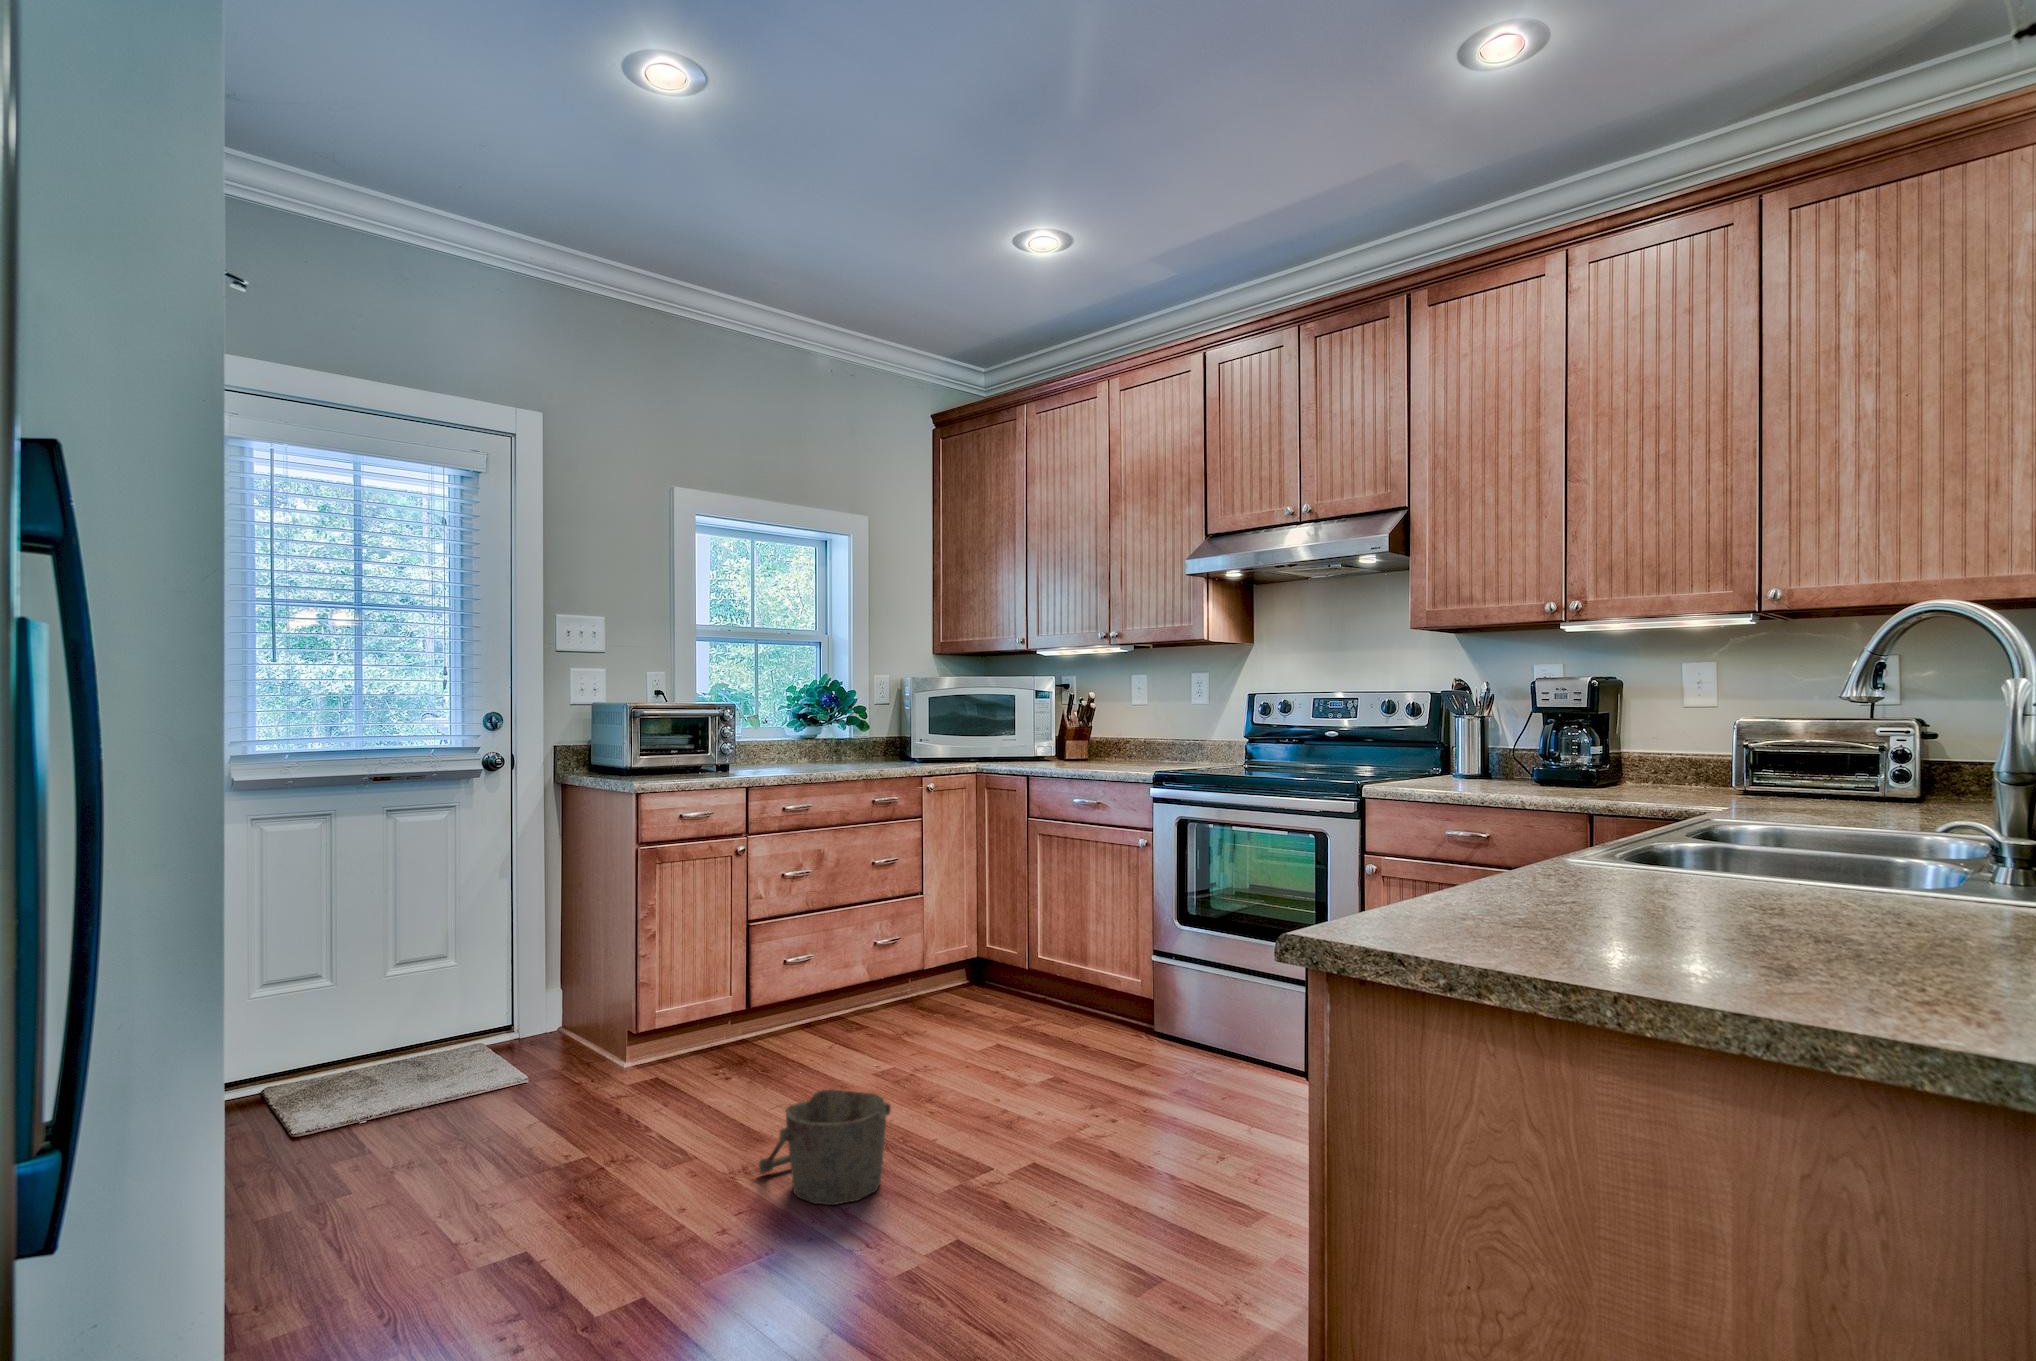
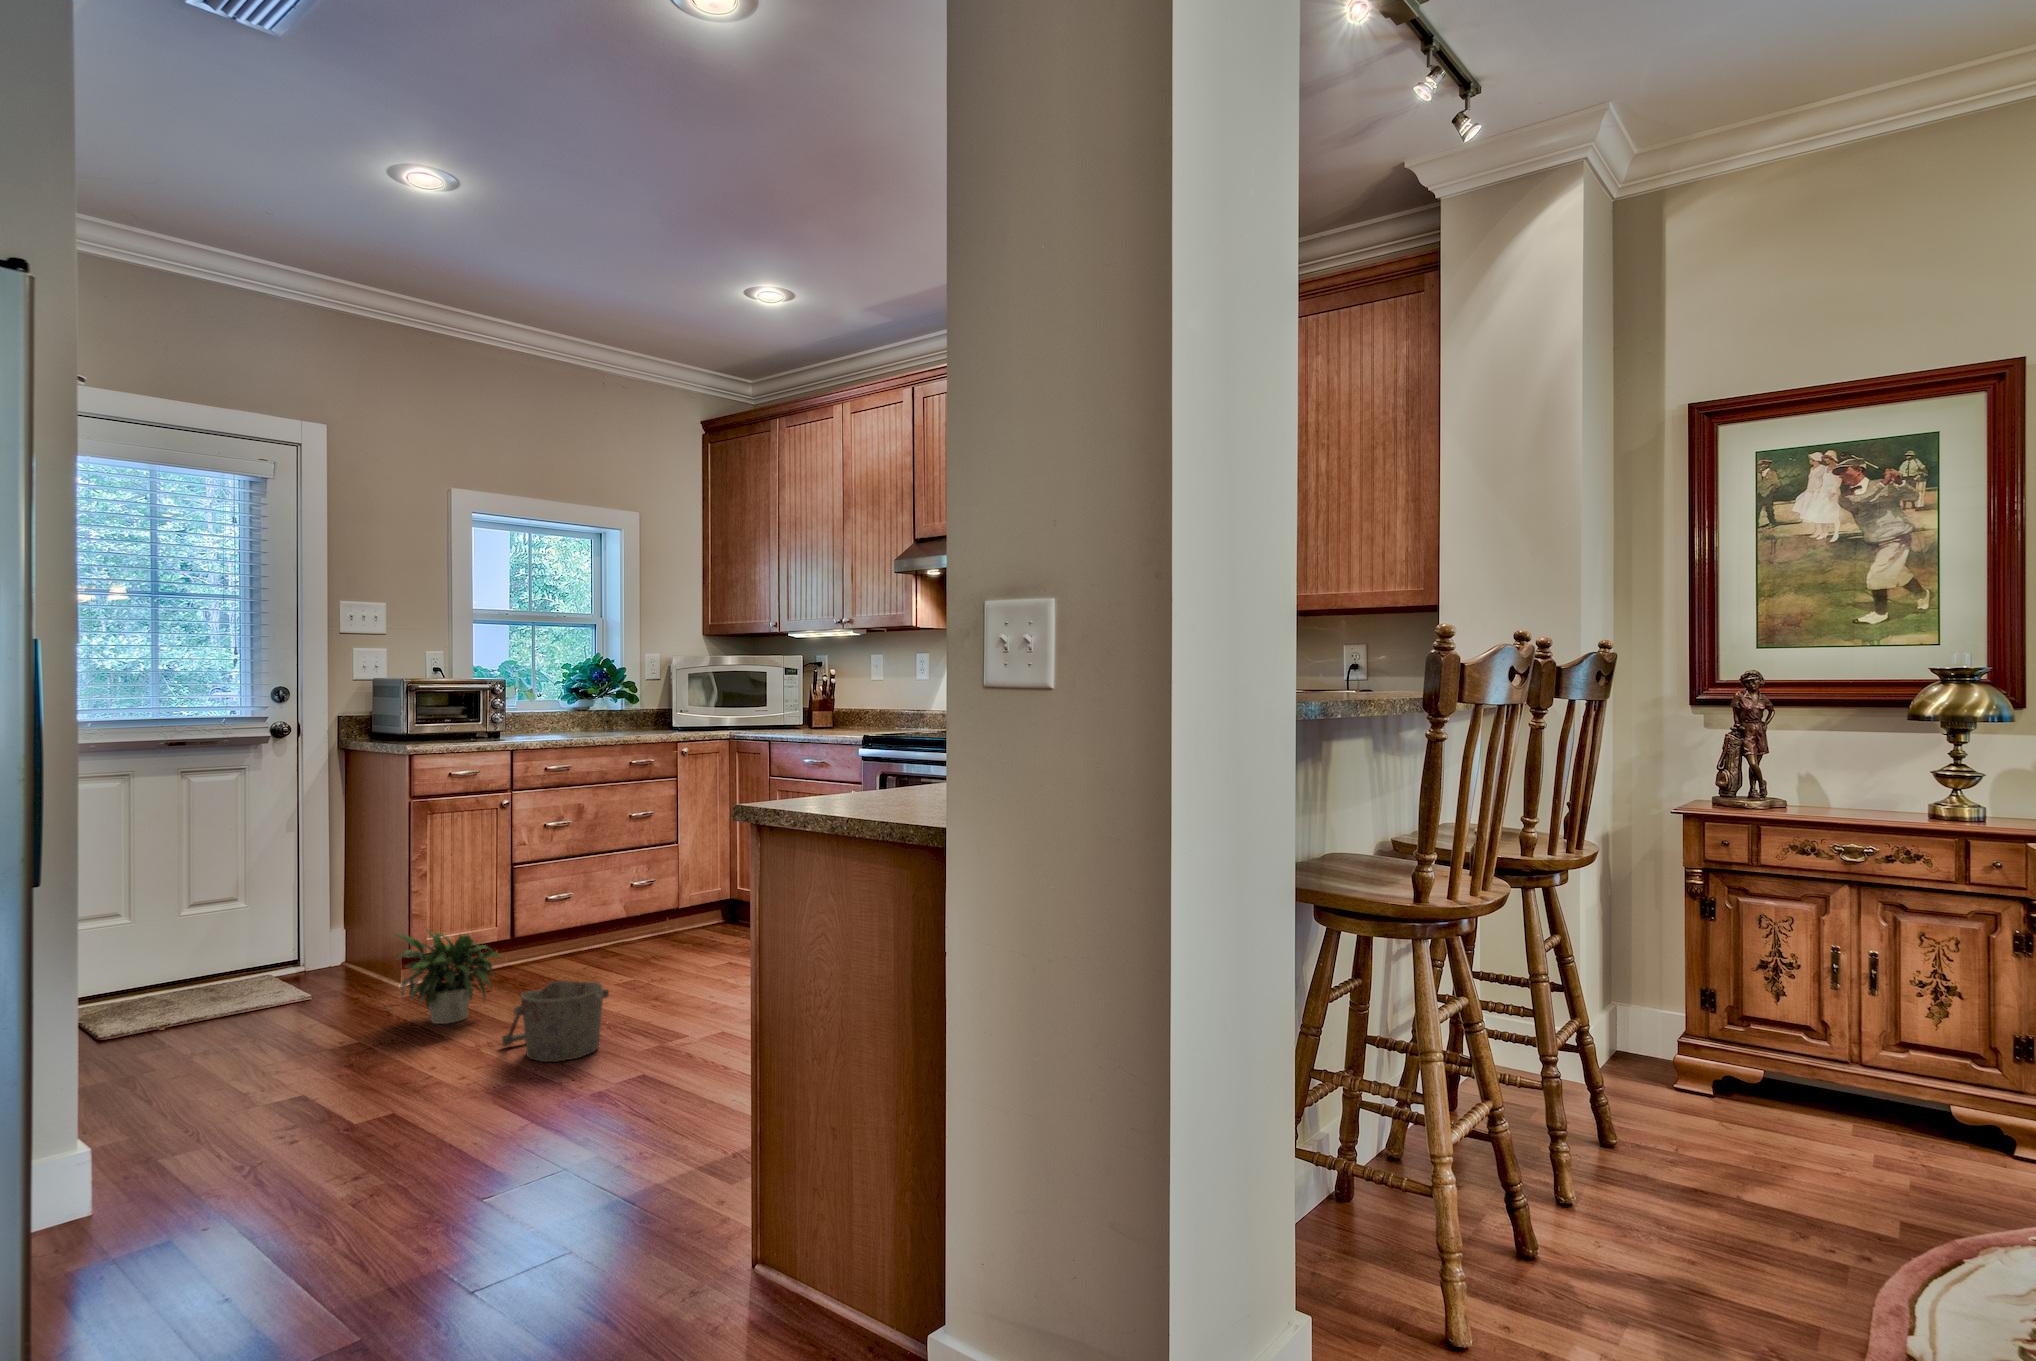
potted plant: none [612,1006,750,1131] -> present [397,930,501,1024]

